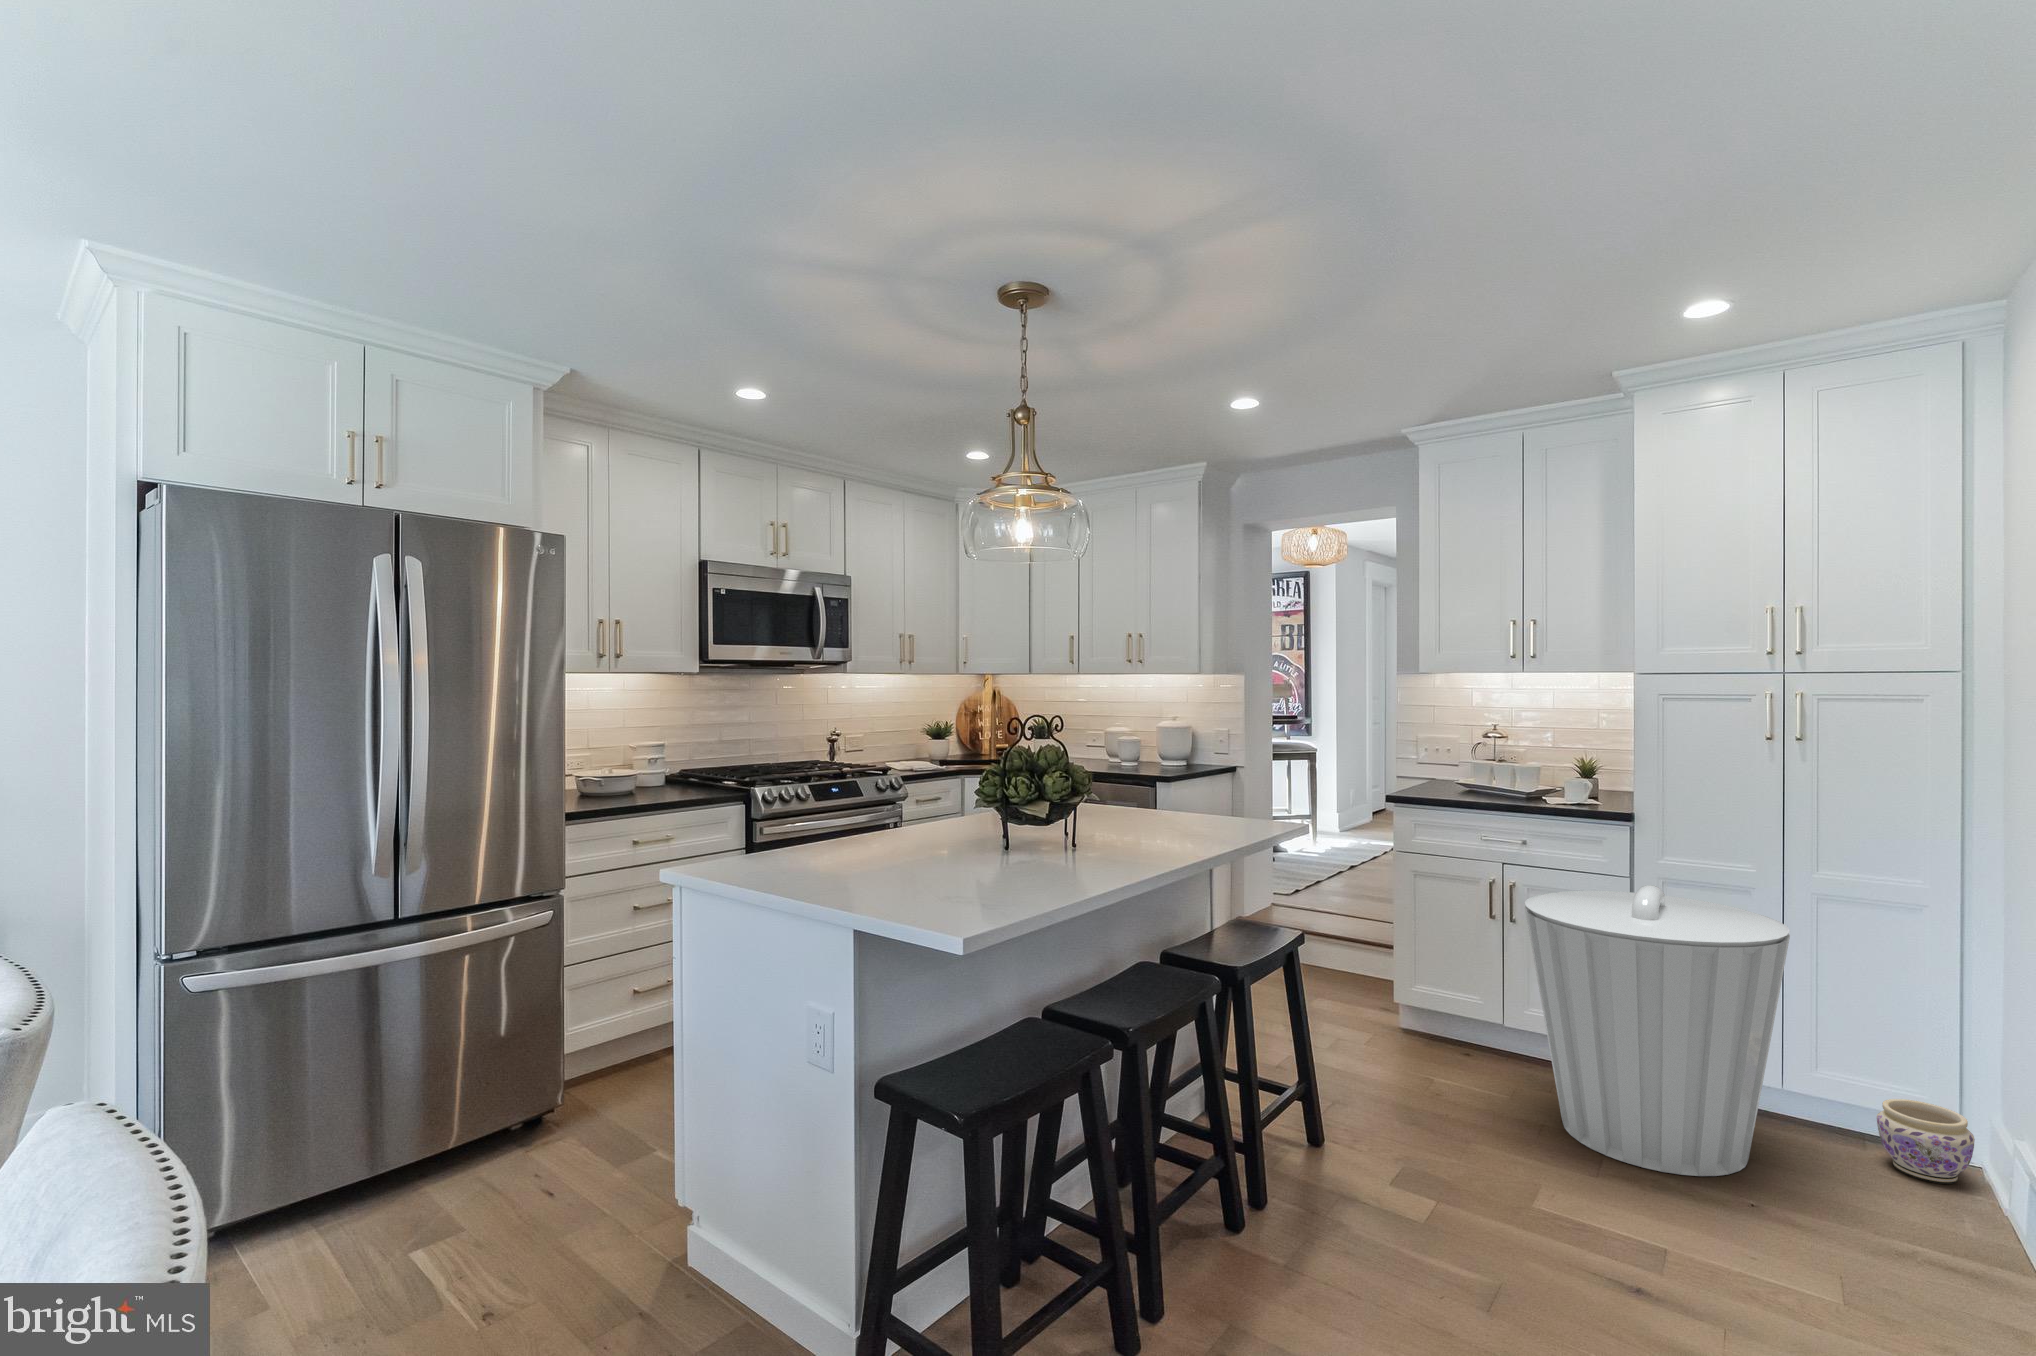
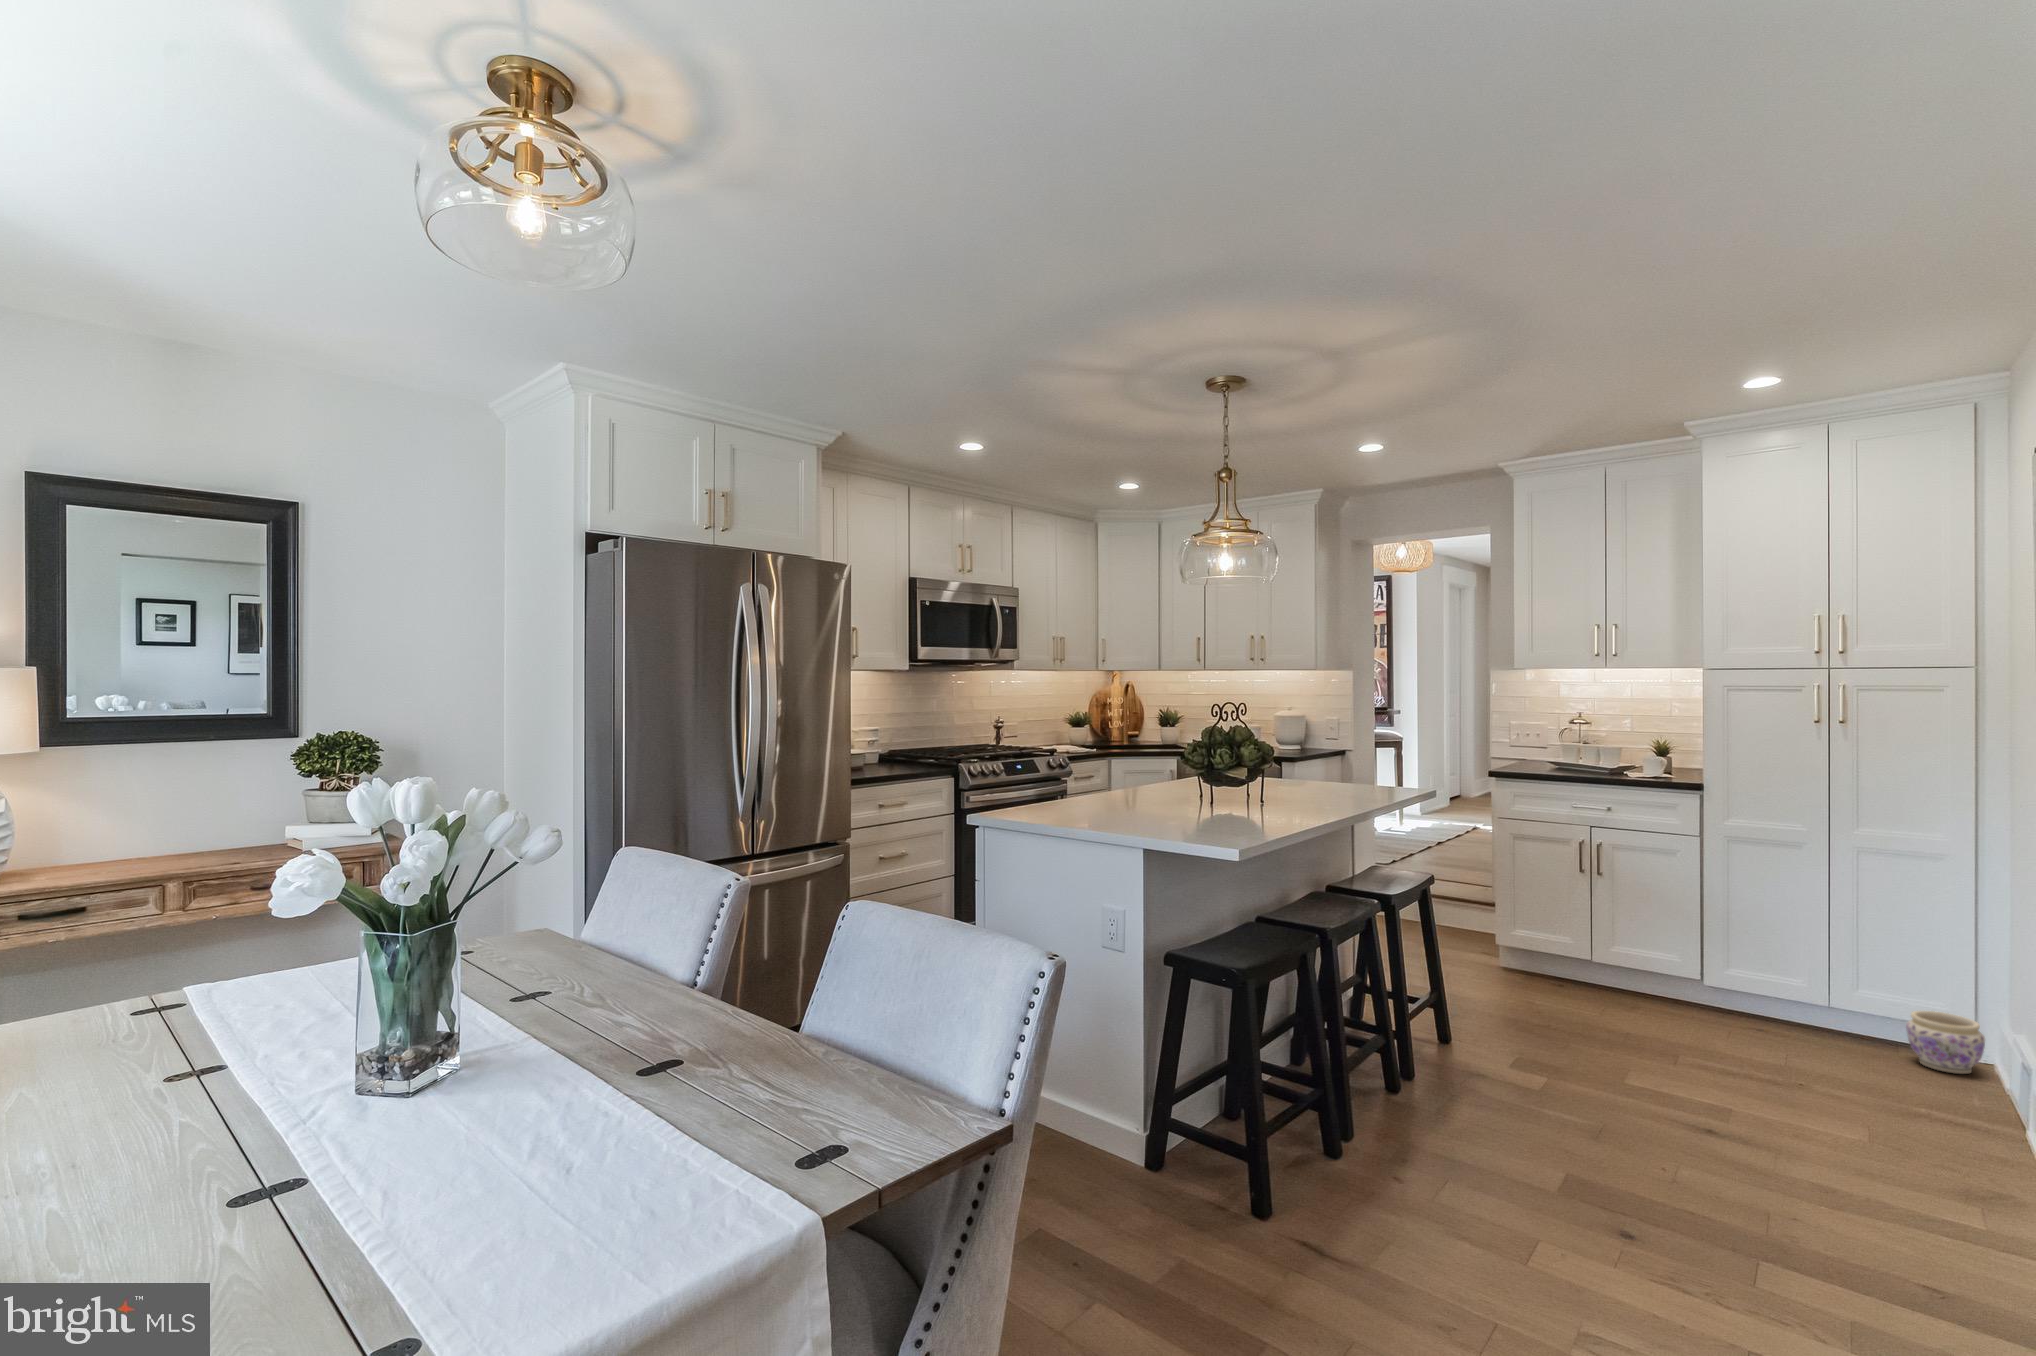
trash can: present [1525,885,1790,1176] -> none [1613,840,1833,1067]

